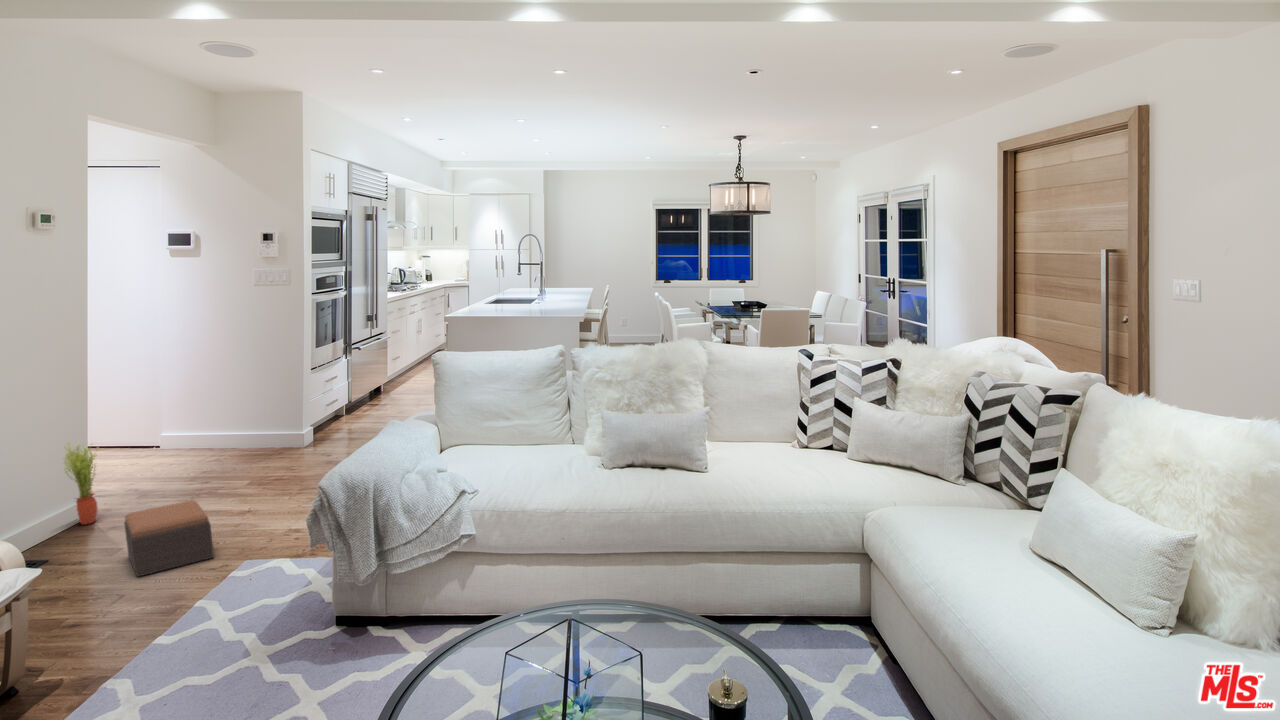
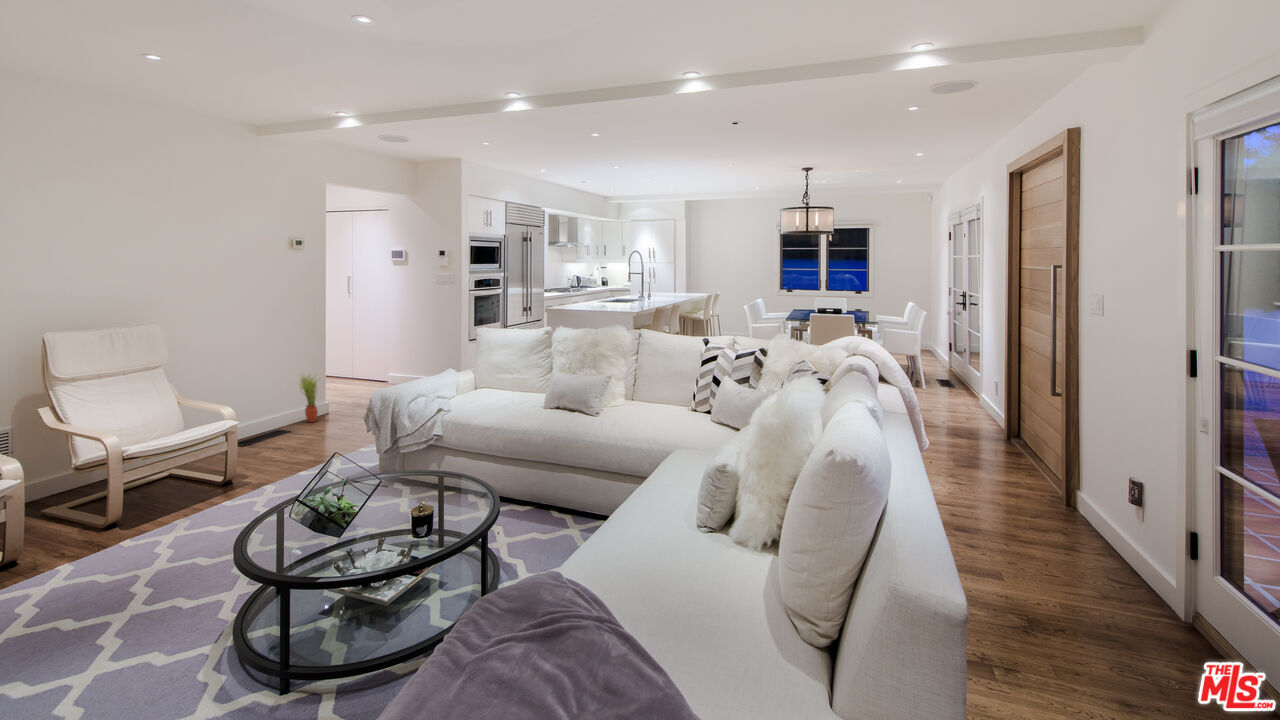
footstool: present [124,500,214,576] -> none [307,411,355,450]

